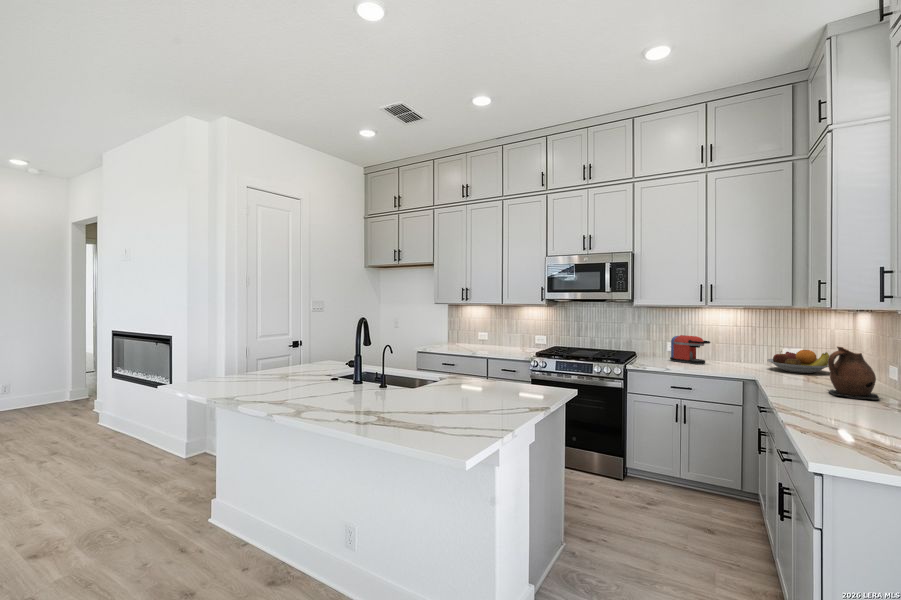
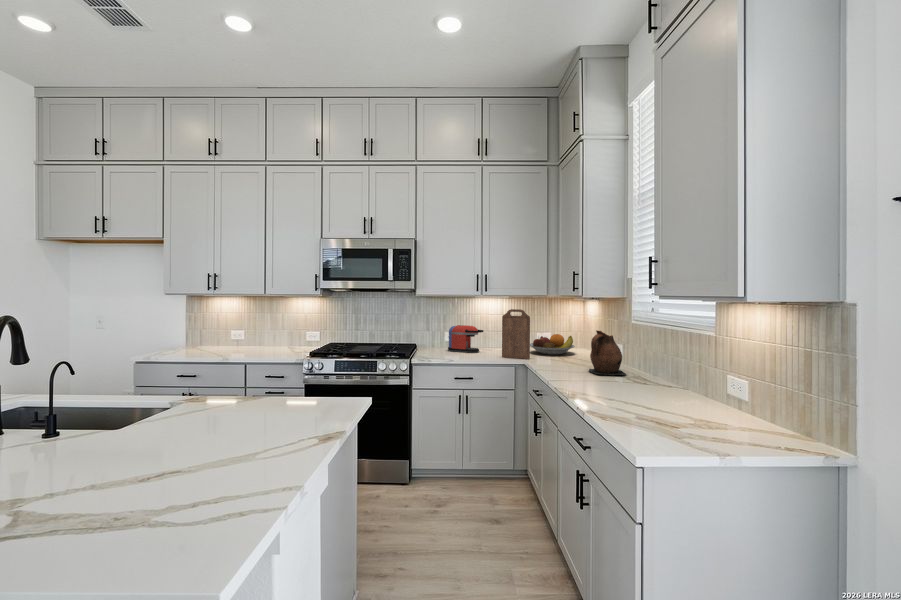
cutting board: none [728,320,762,375] -> present [502,309,530,359]

